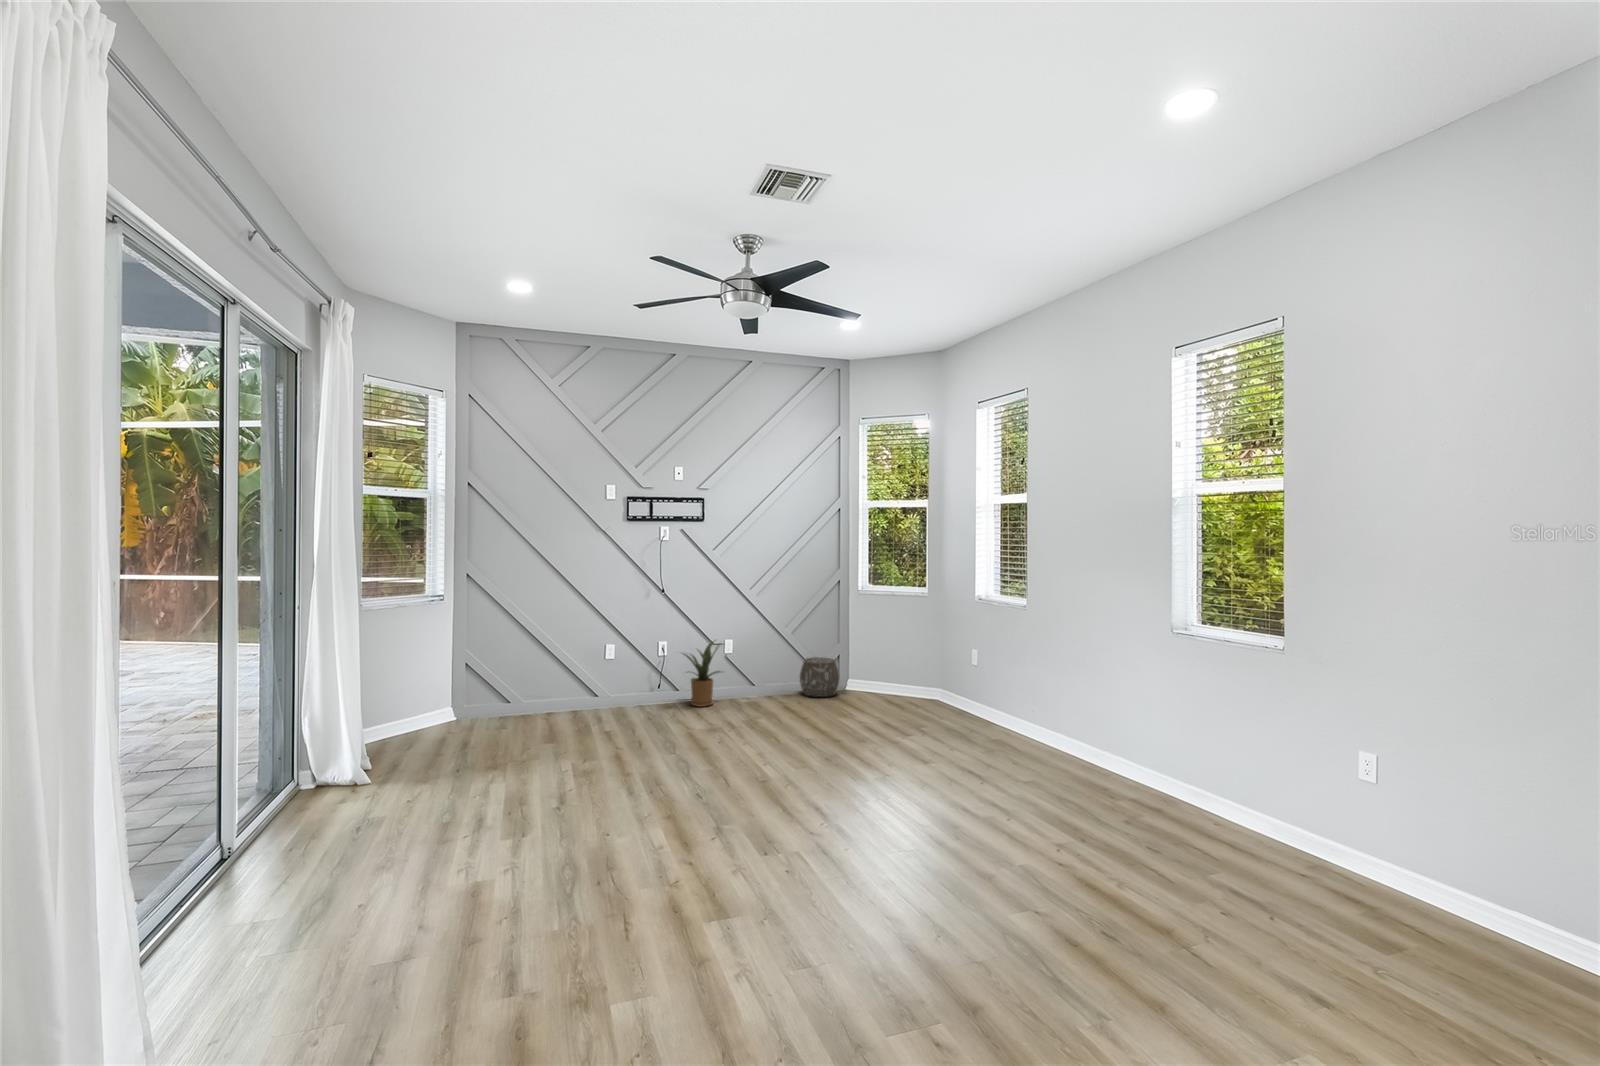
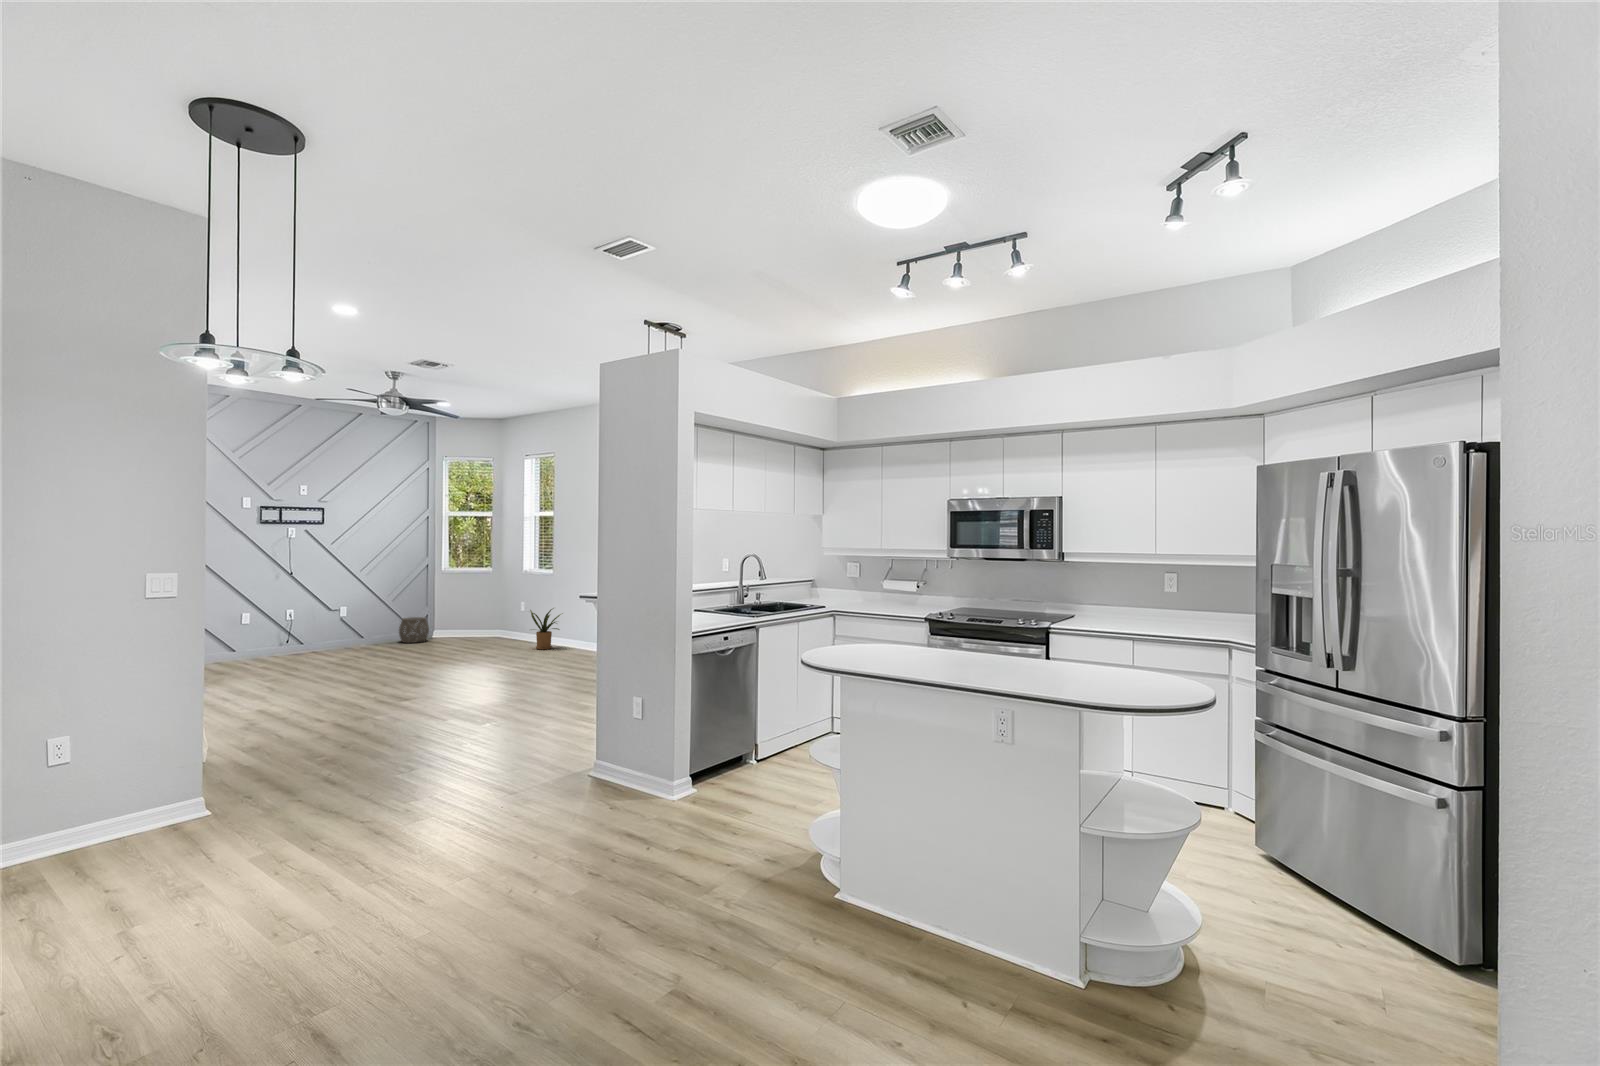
house plant: present [684,641,720,707] -> present [530,608,563,649]

